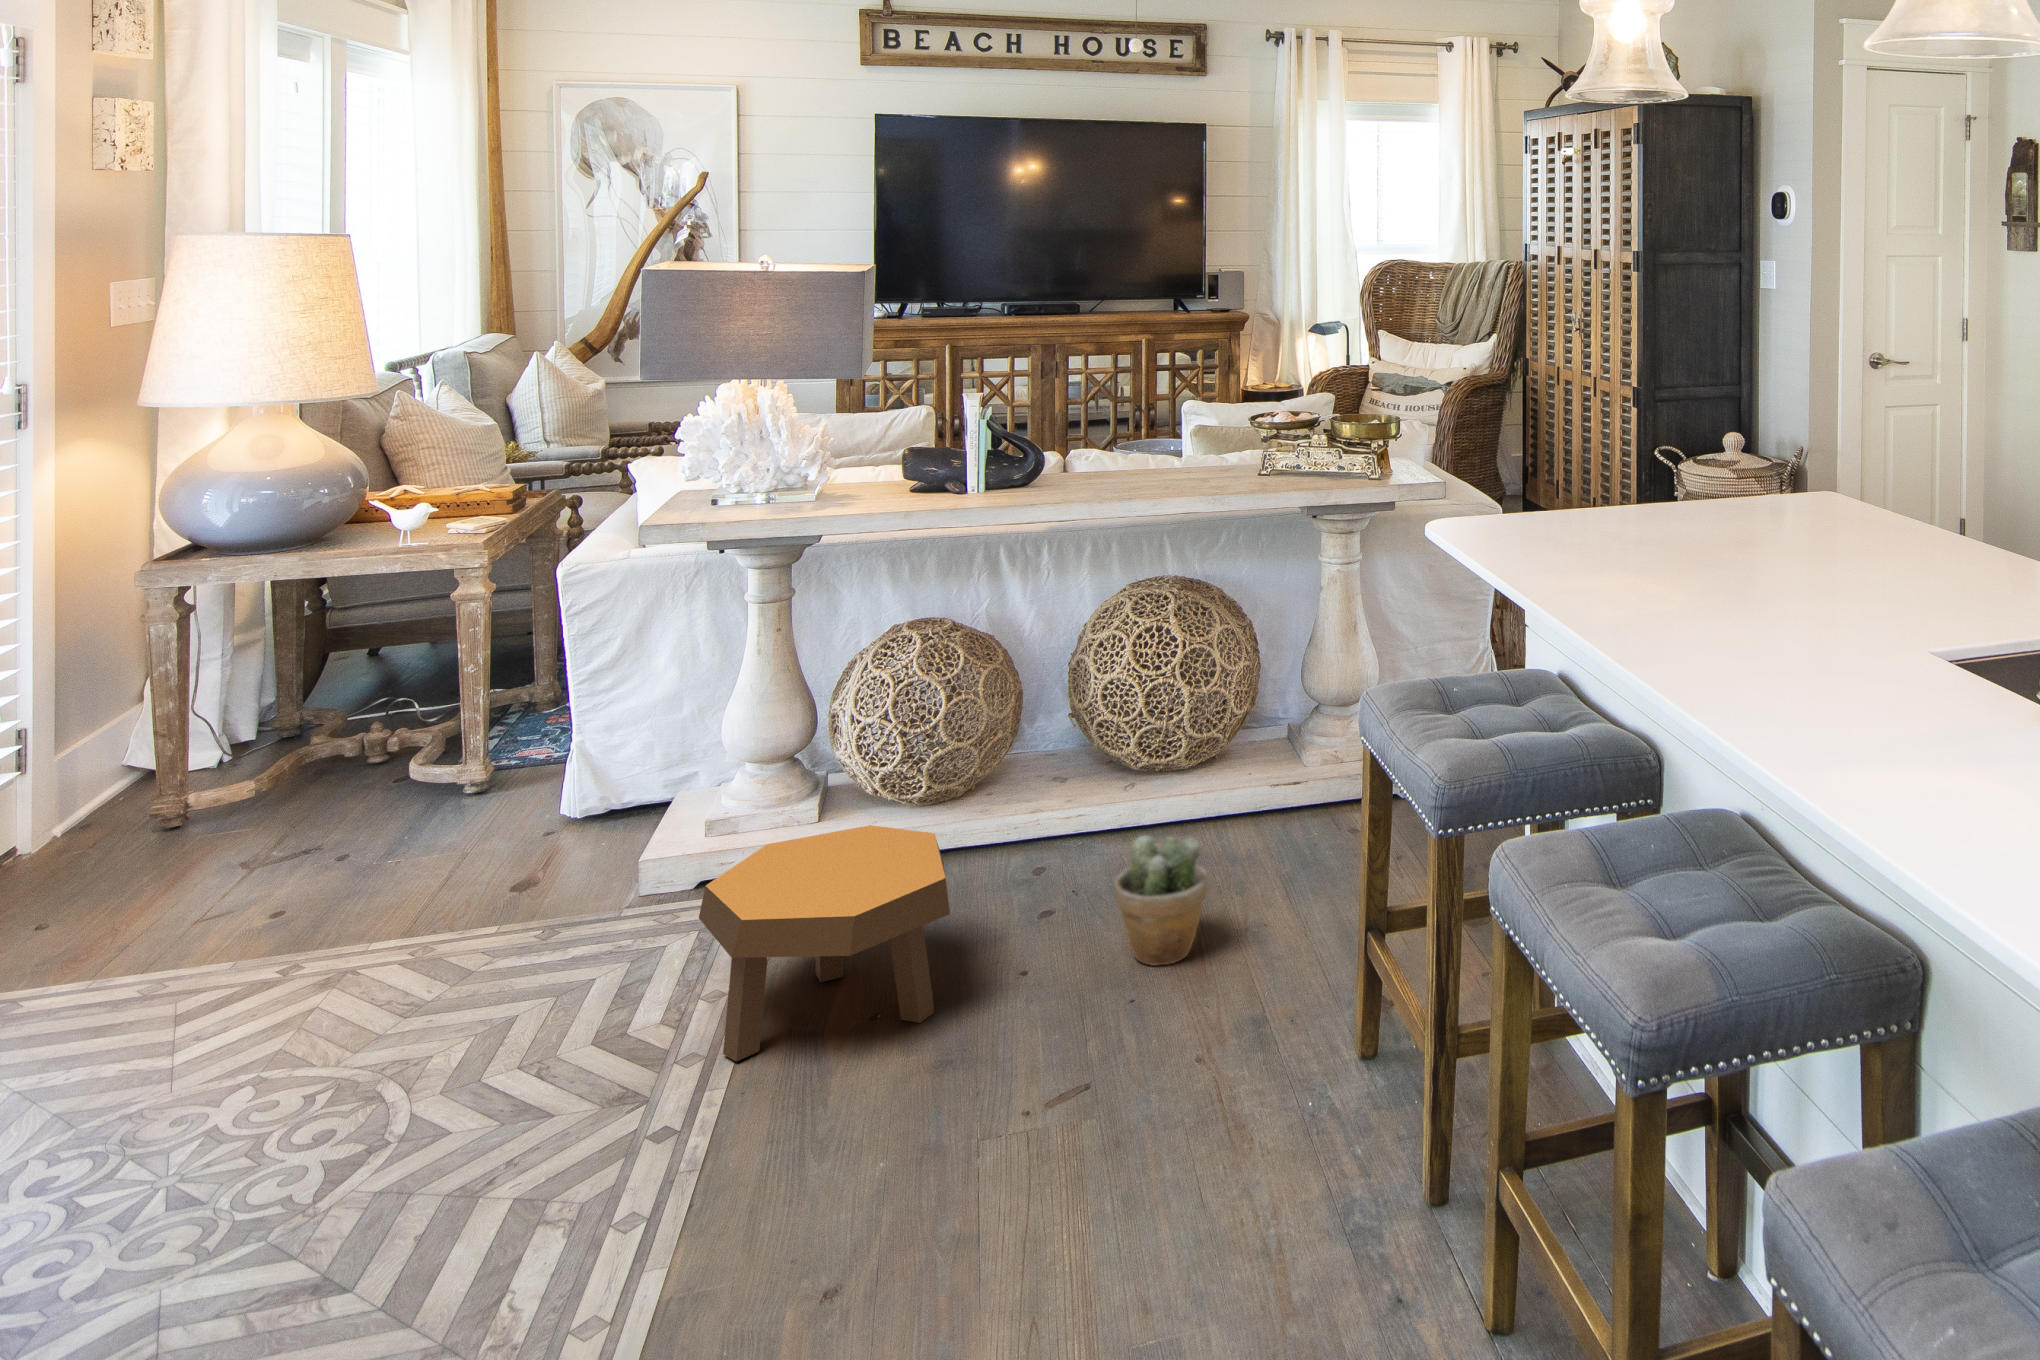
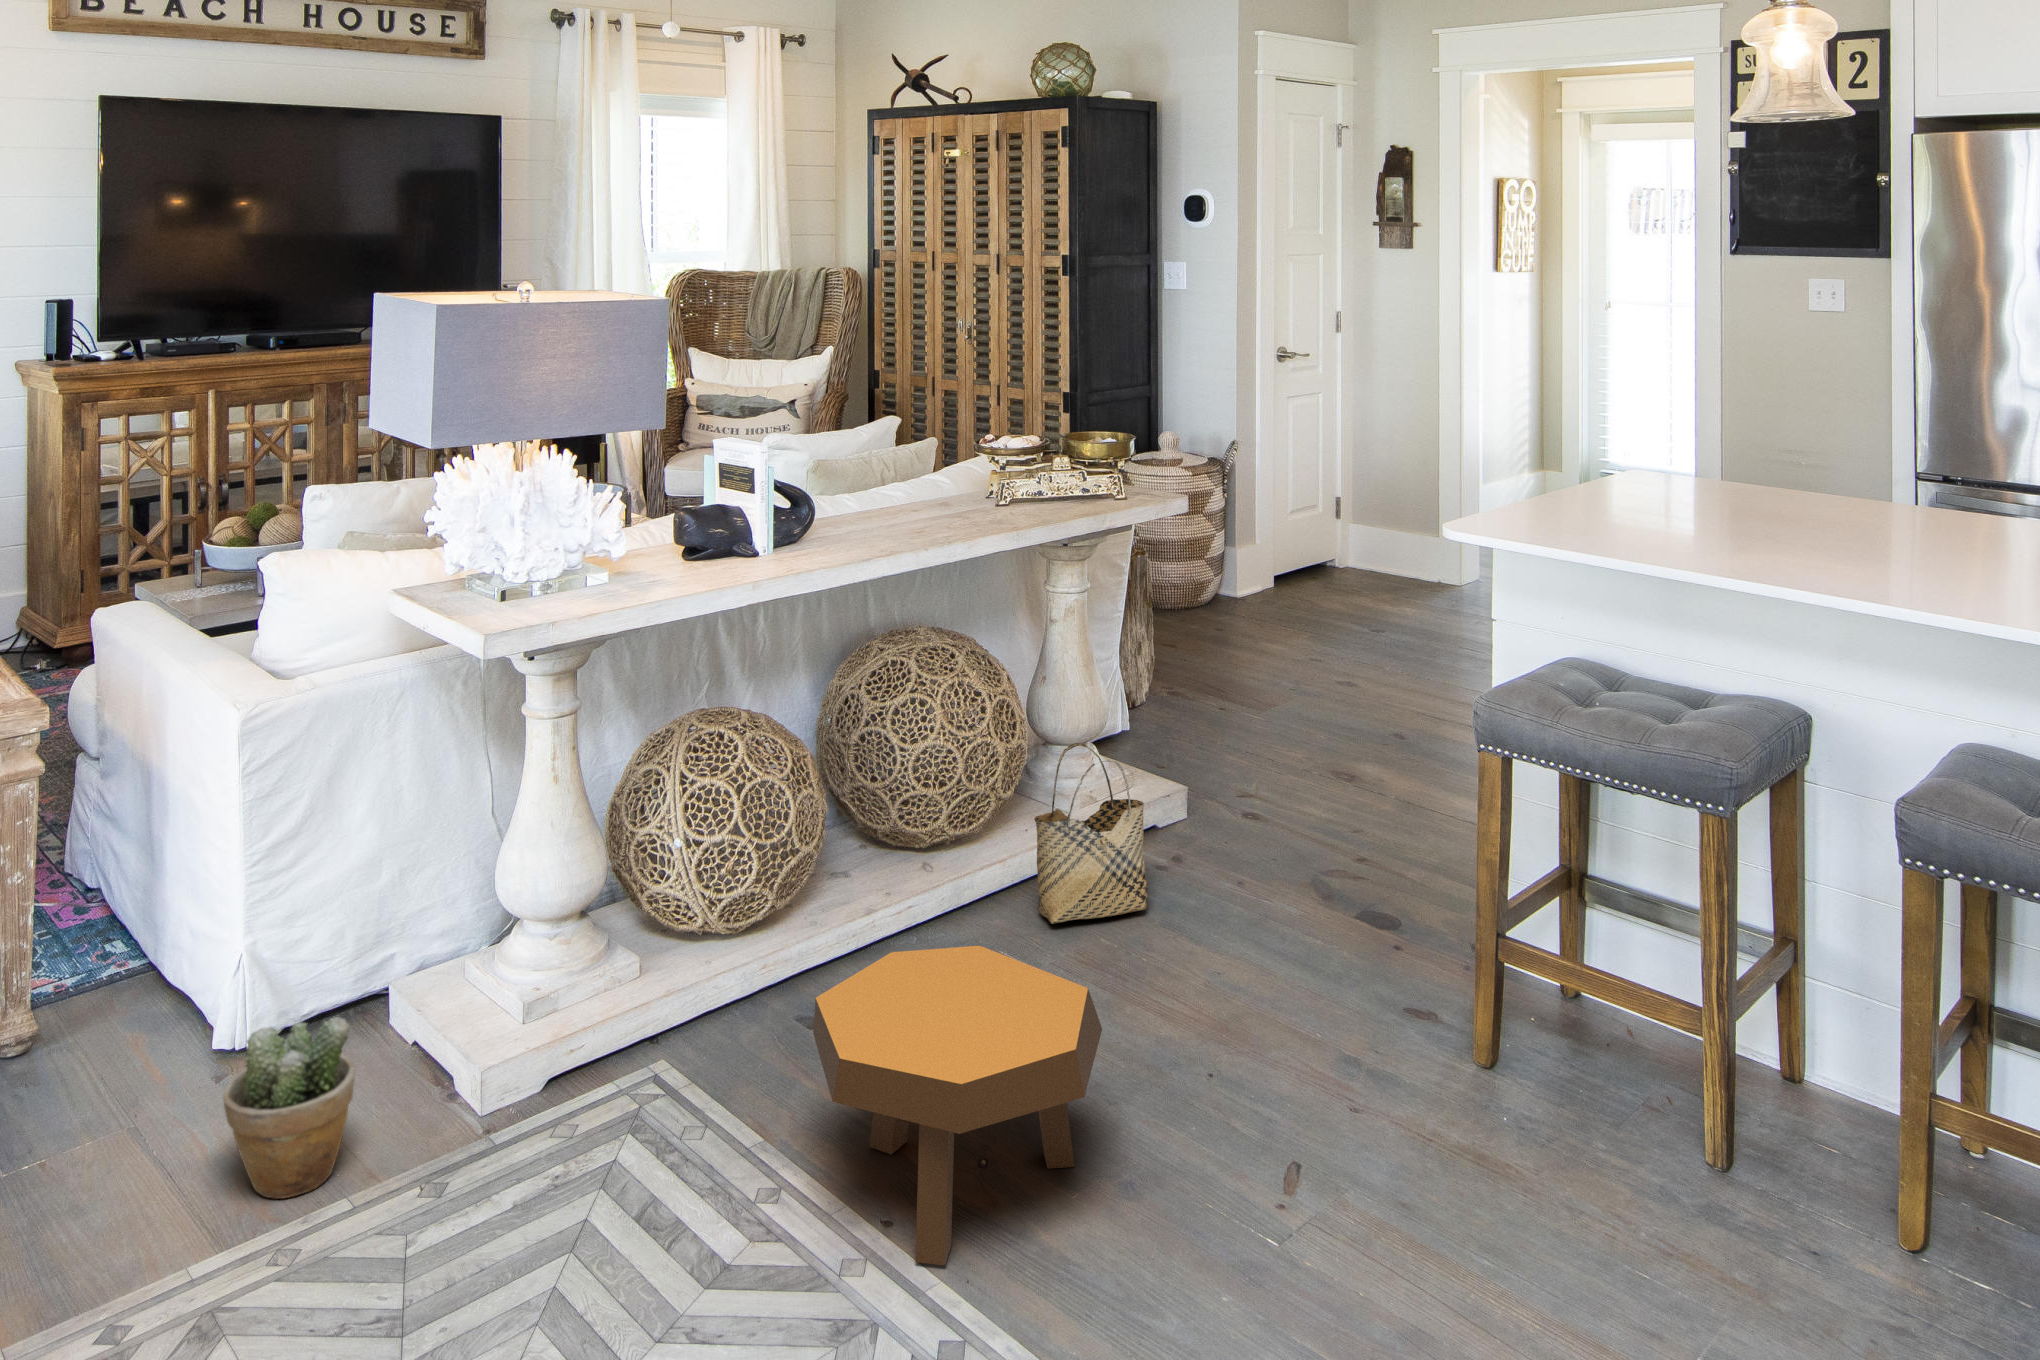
woven basket: none [1169,693,1281,851] -> present [1034,743,1148,924]
potted plant: present [1114,836,1208,966] -> present [223,1017,355,1199]

